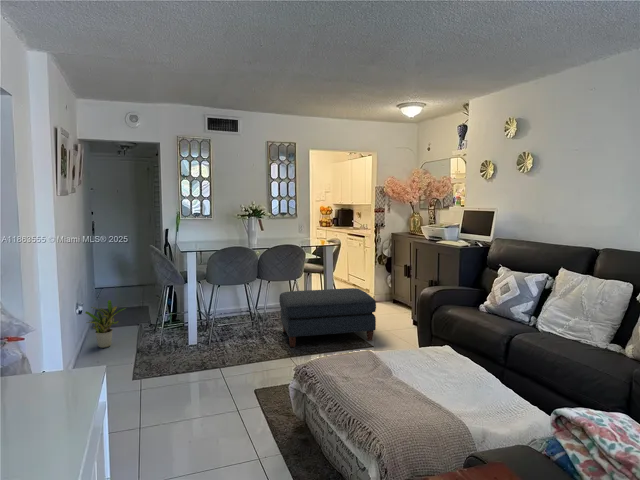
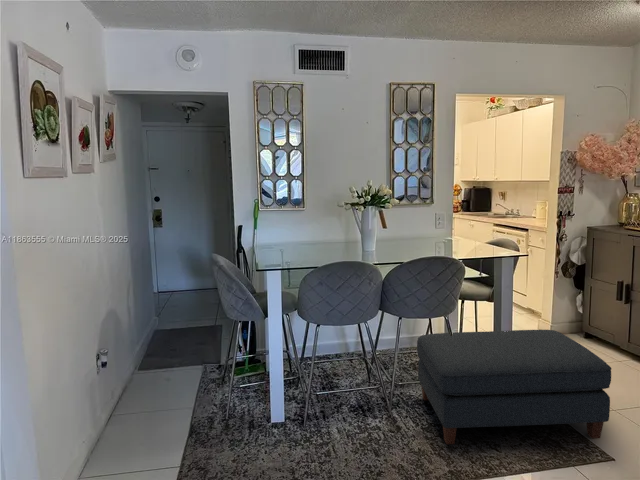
potted plant: present [85,300,126,348] -> none [111,339,177,417]

